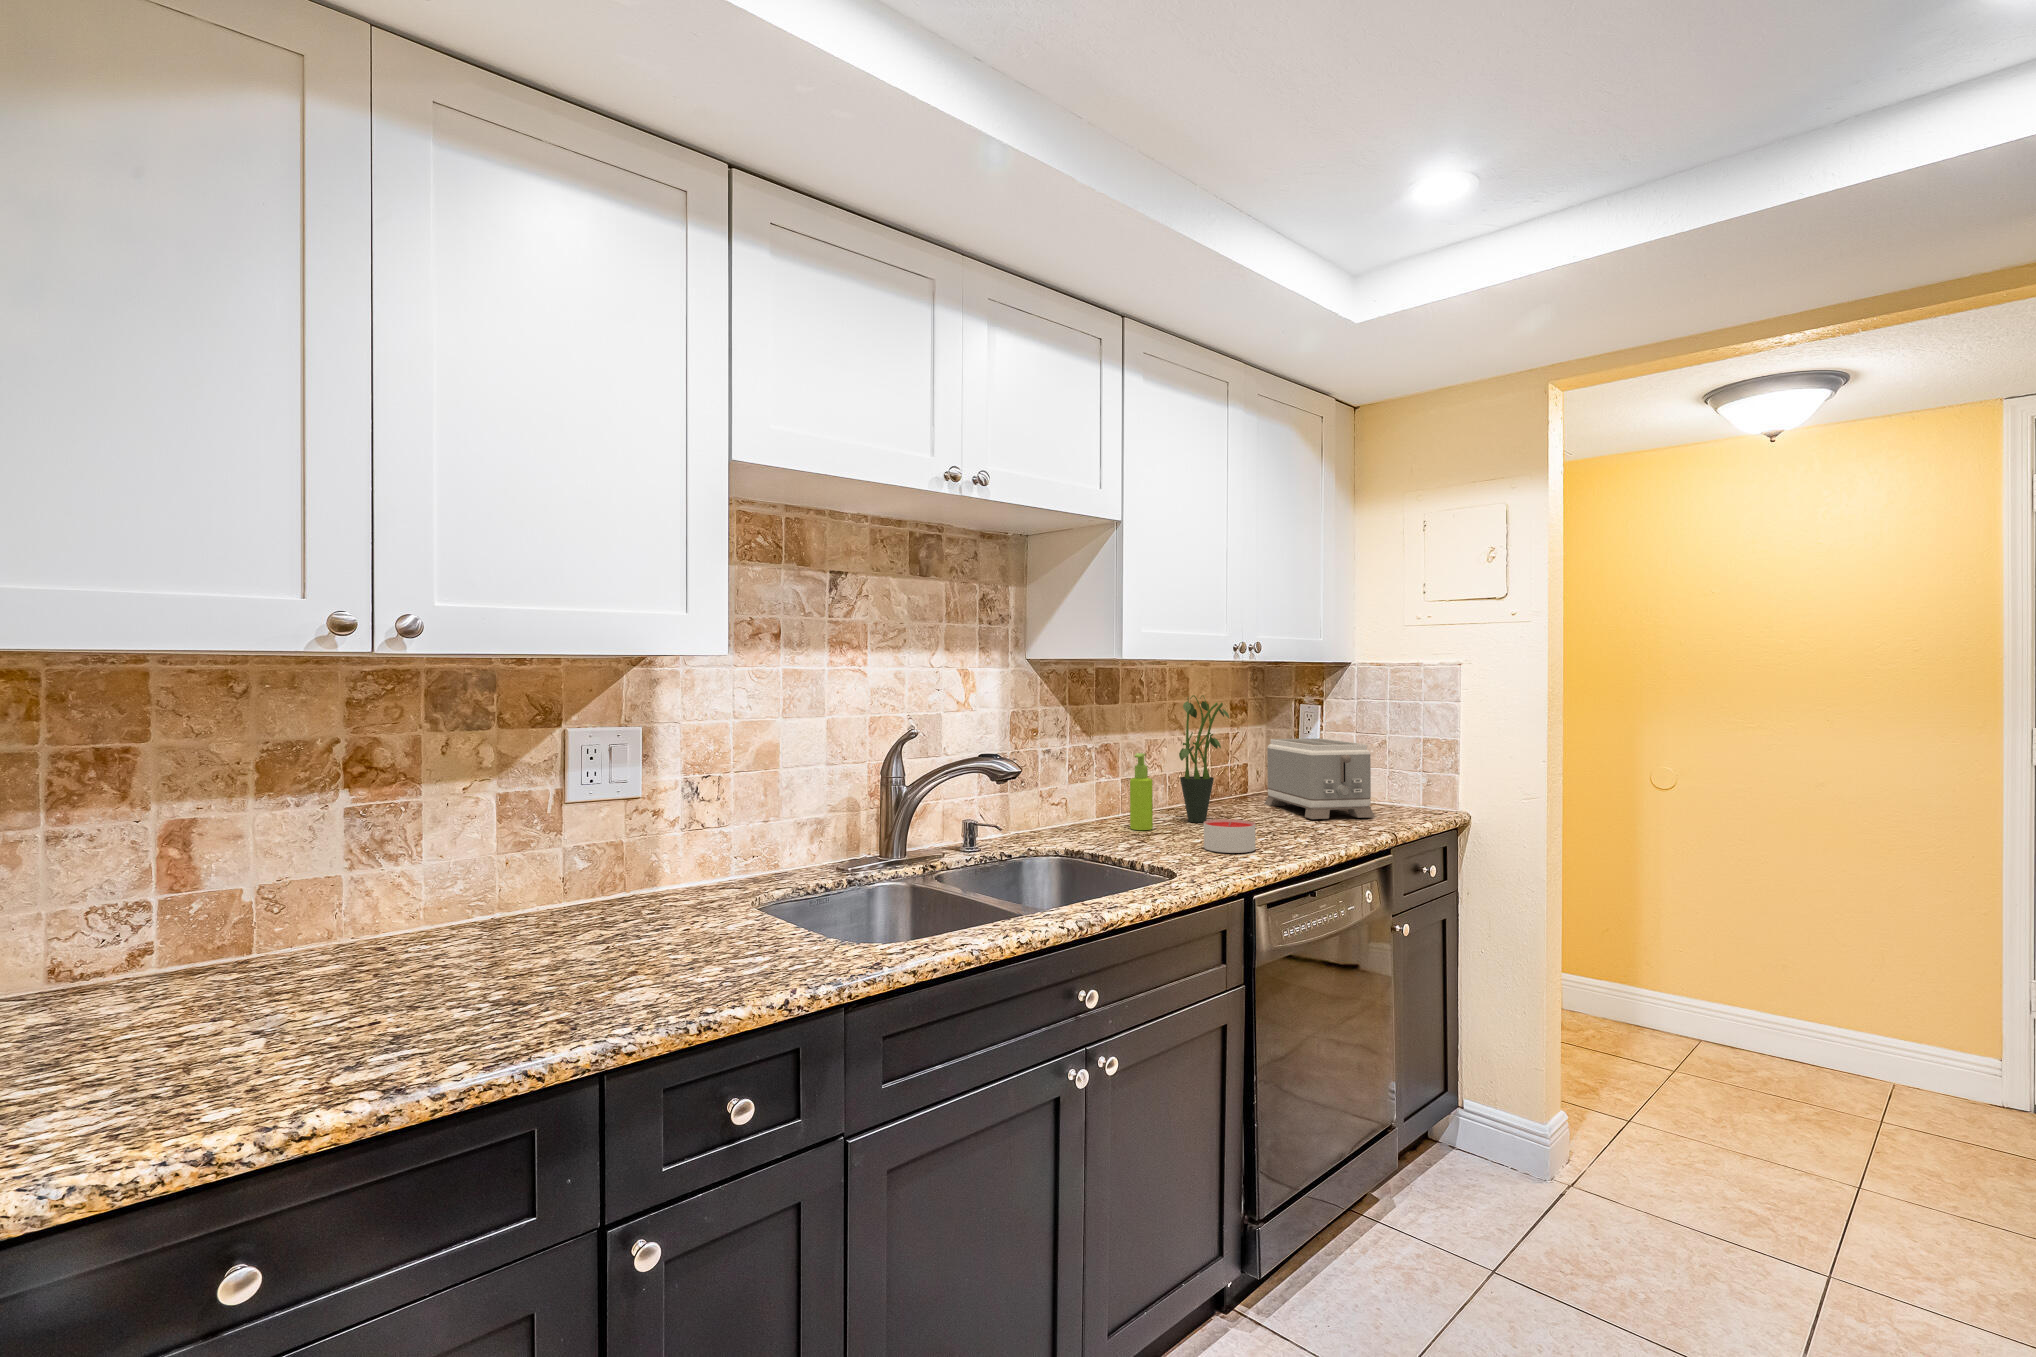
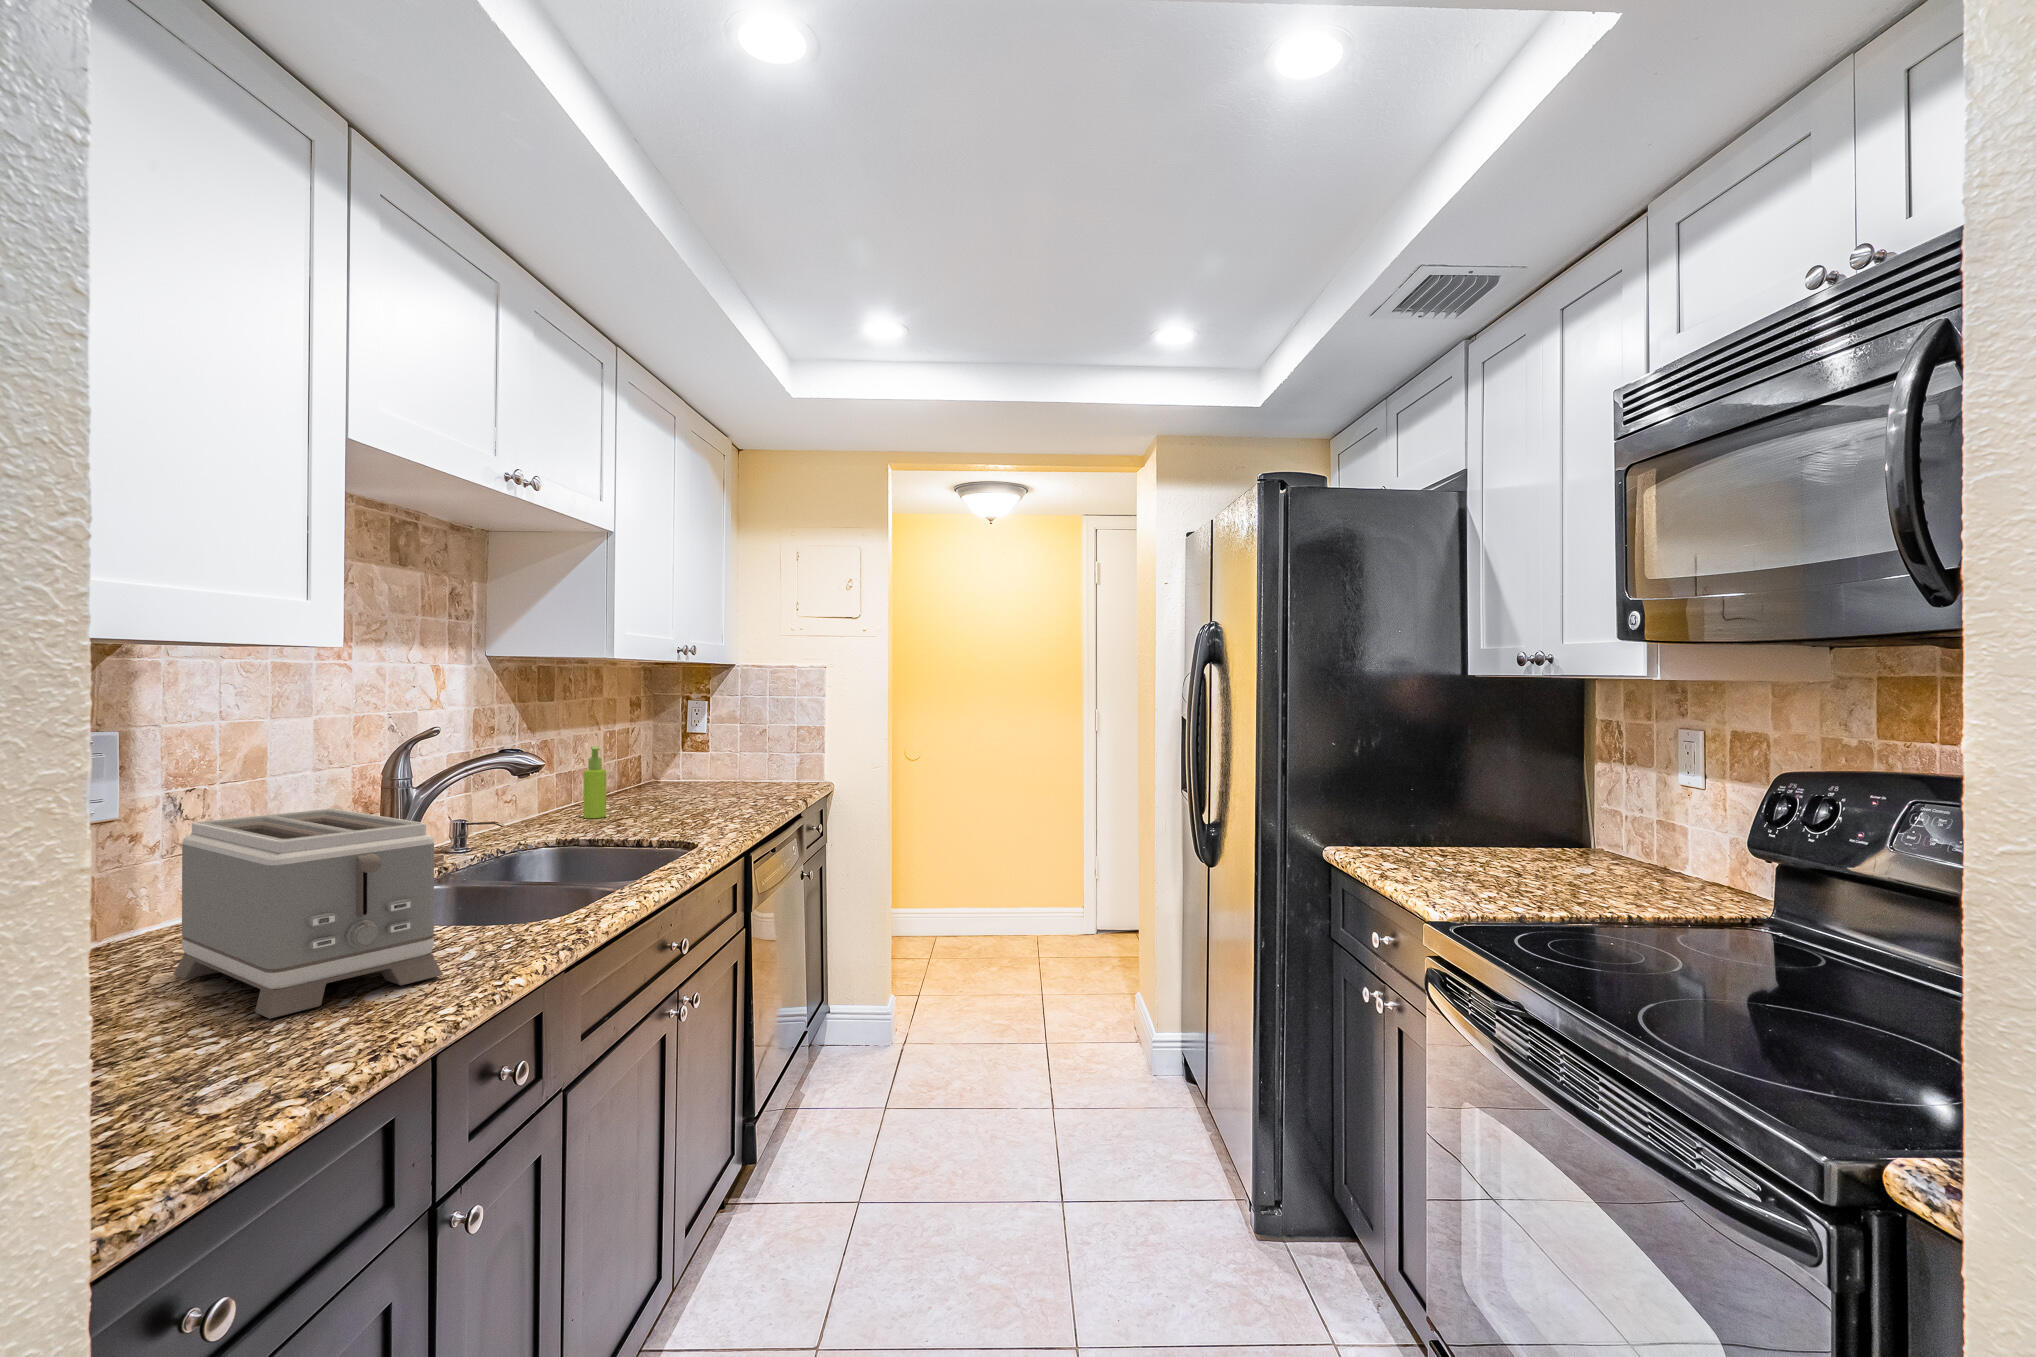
potted plant: present [1179,695,1229,822] -> none [619,692,671,808]
toaster: present [1265,738,1375,819] -> present [174,809,443,1019]
candle: present [1204,819,1255,853] -> none [676,797,722,824]

